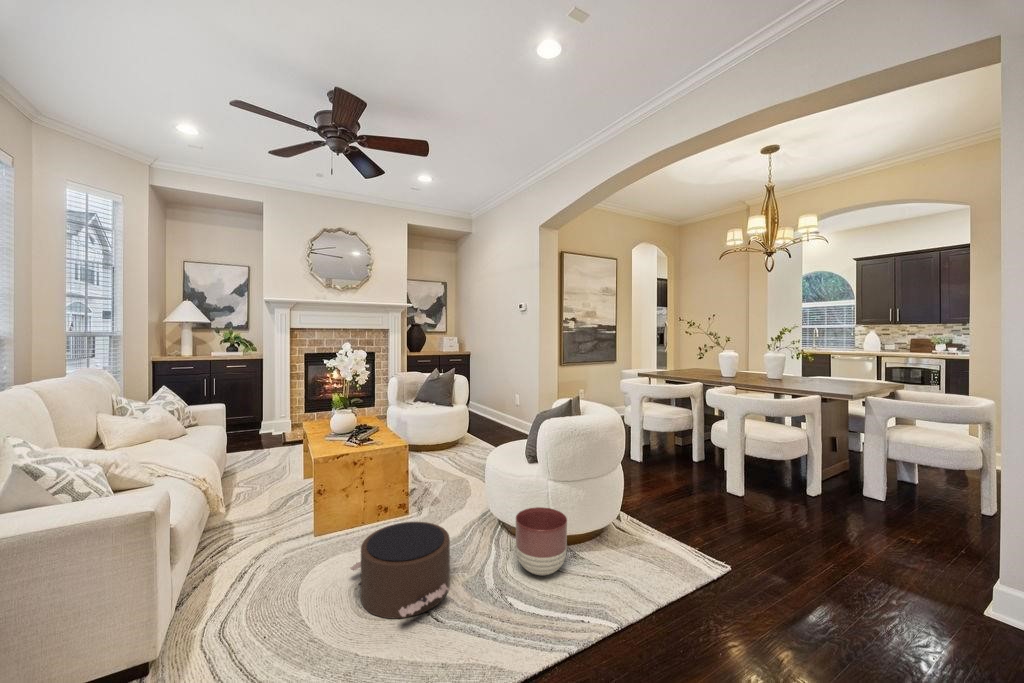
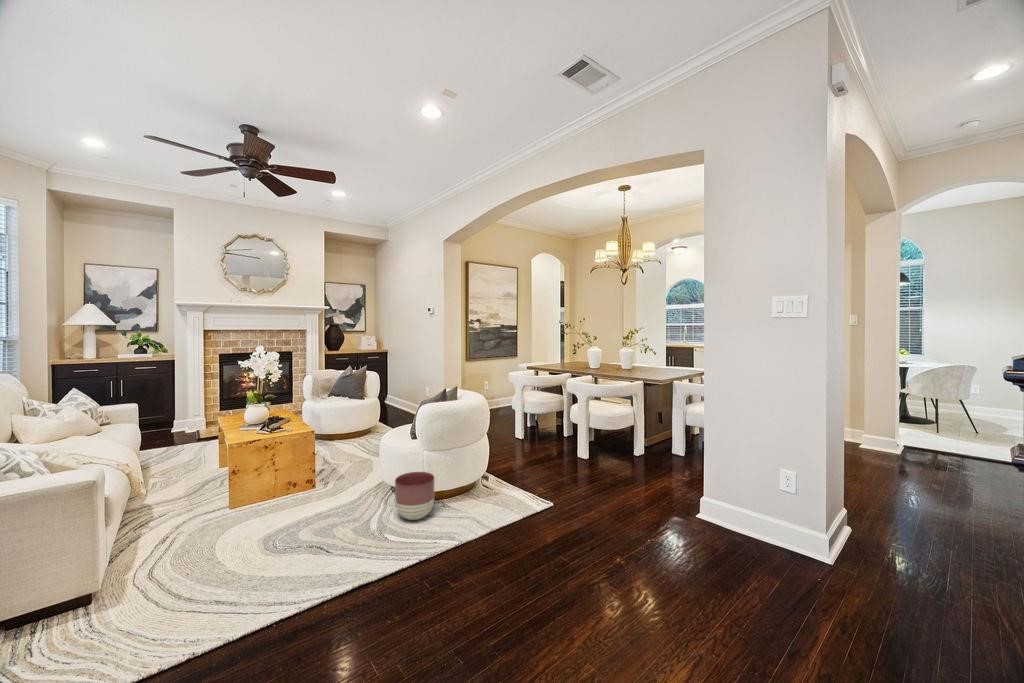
pouf: present [350,522,450,618] -> none [259,488,341,554]

